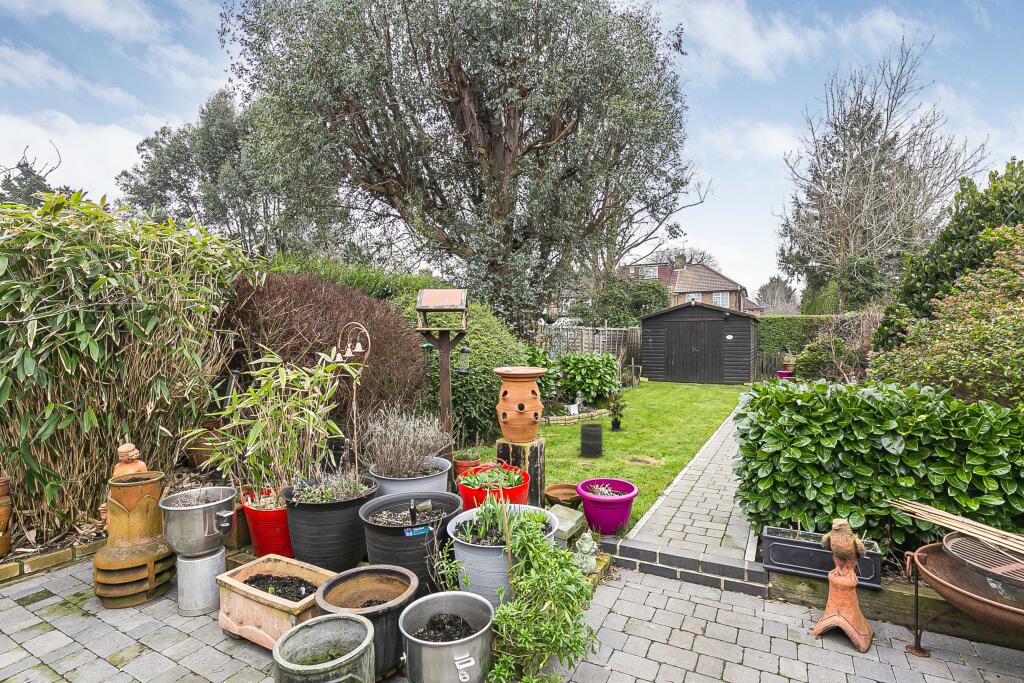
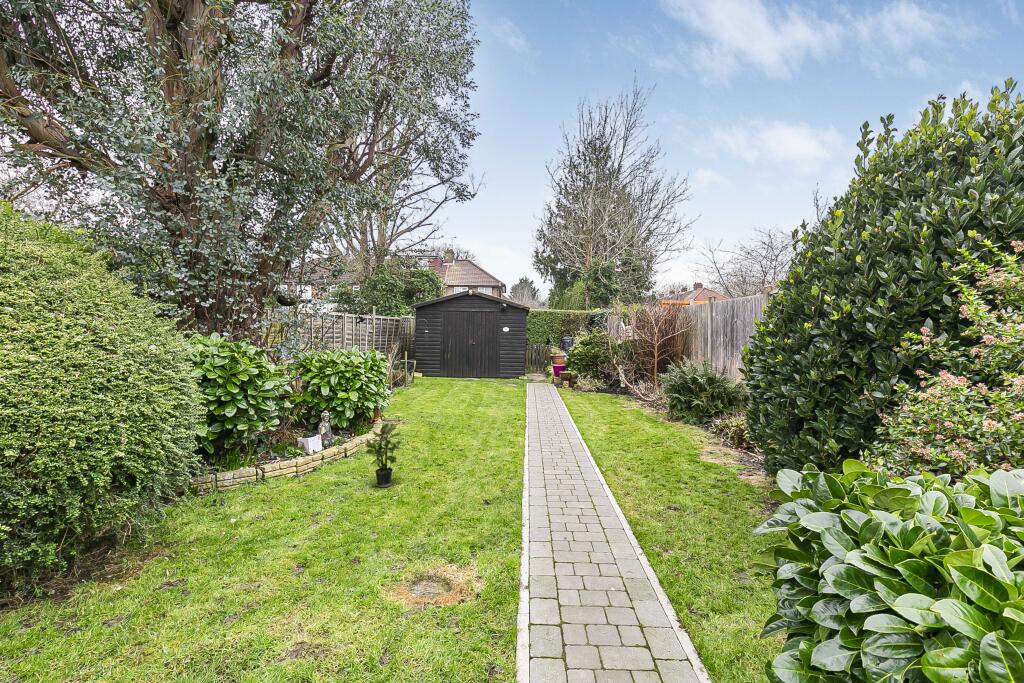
basket: present [580,423,603,457] -> none [291,502,351,626]

